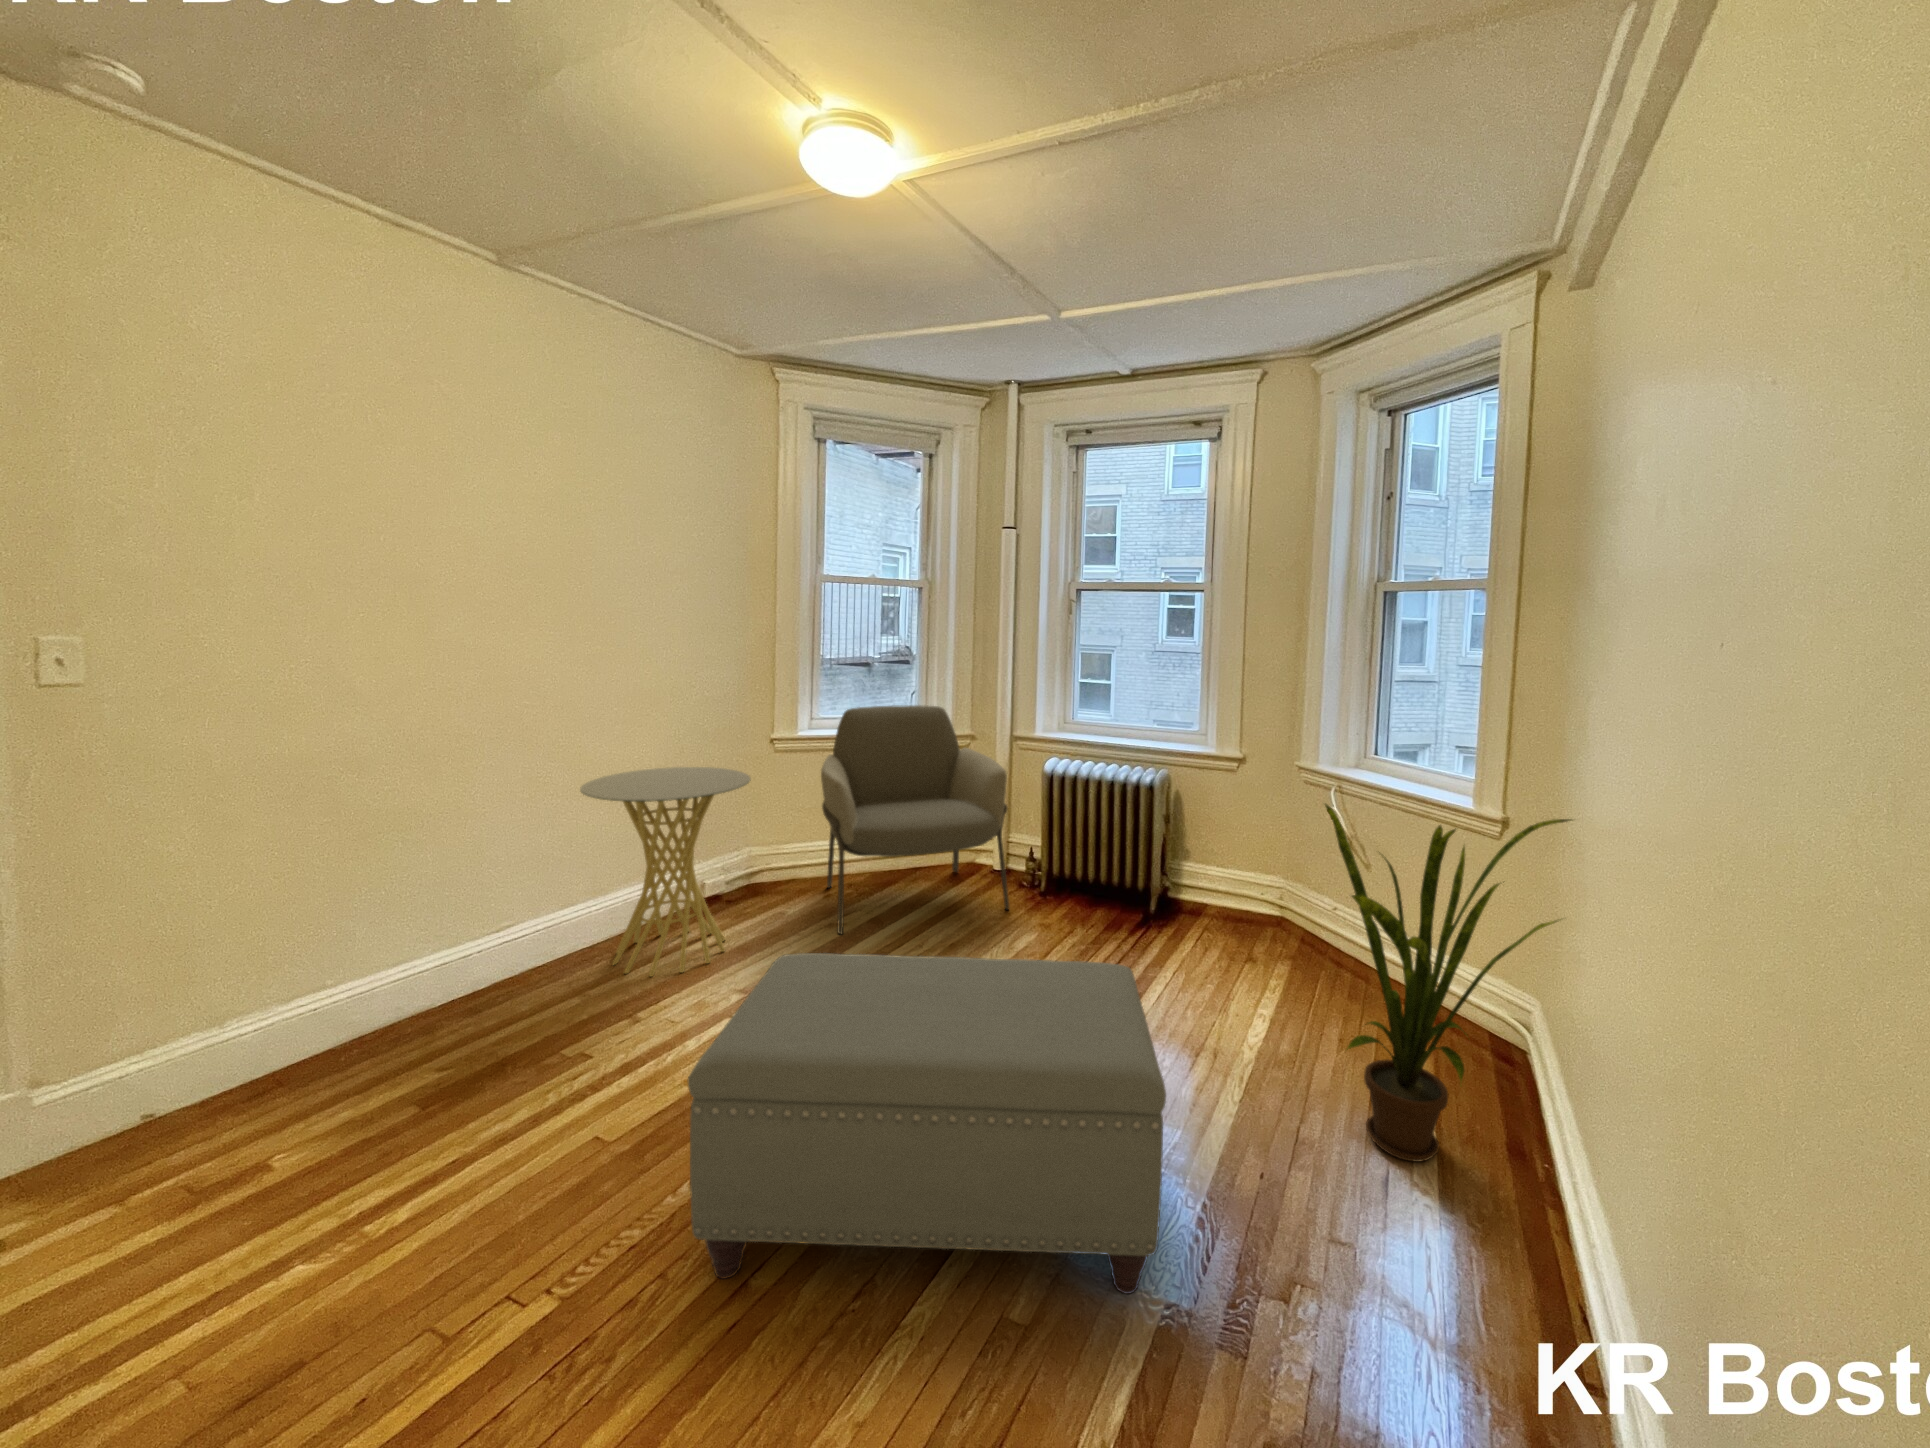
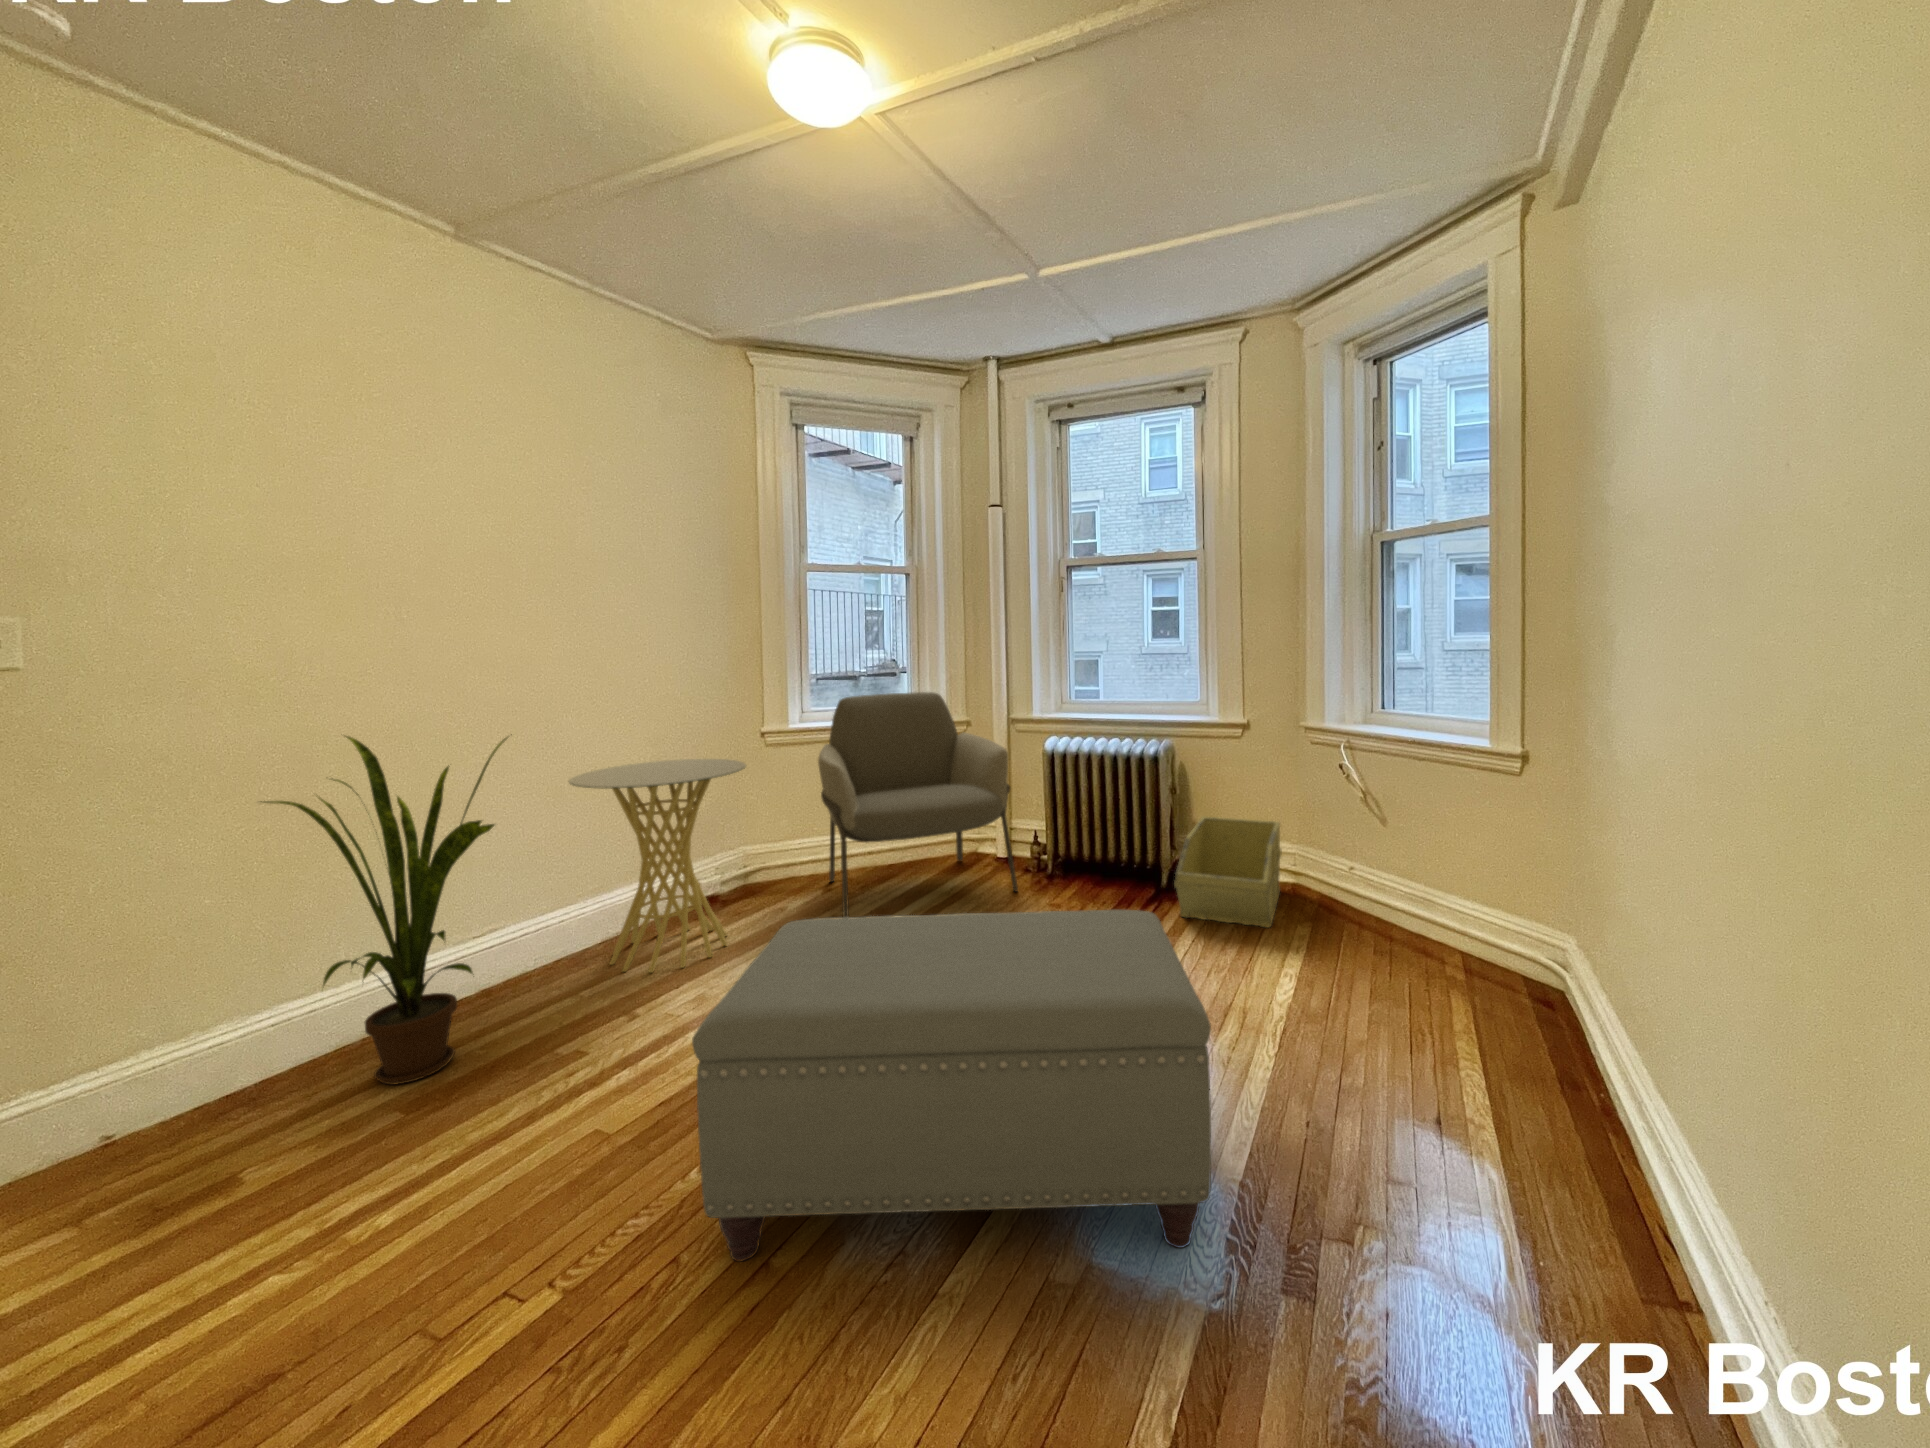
house plant: present [1325,804,1571,1162] -> present [261,736,507,1085]
storage bin: none [1160,846,1271,966] -> present [1174,817,1281,928]

